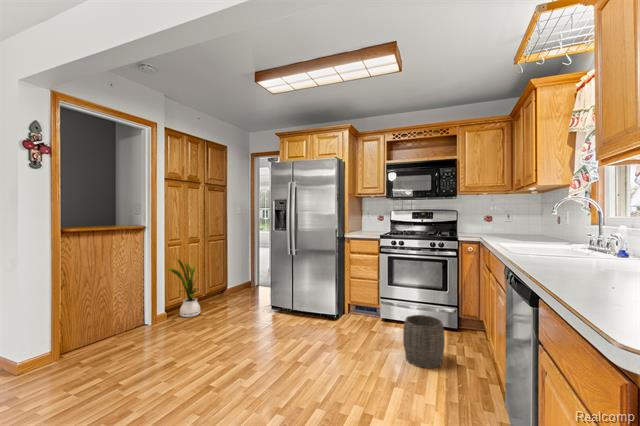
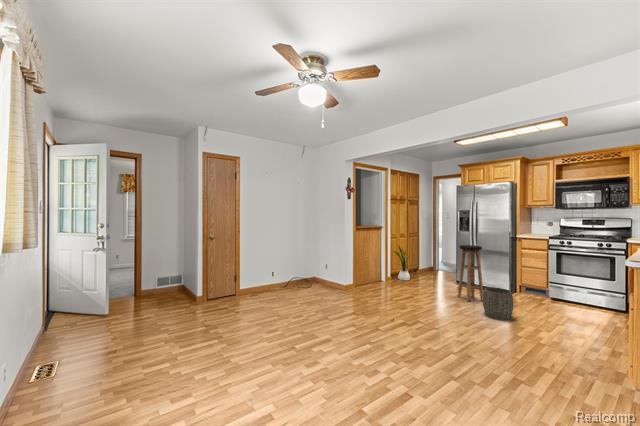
bar stool: none [261,254,299,352] -> present [458,245,483,302]
woven basket: present [403,315,445,368] -> present [483,287,513,320]

